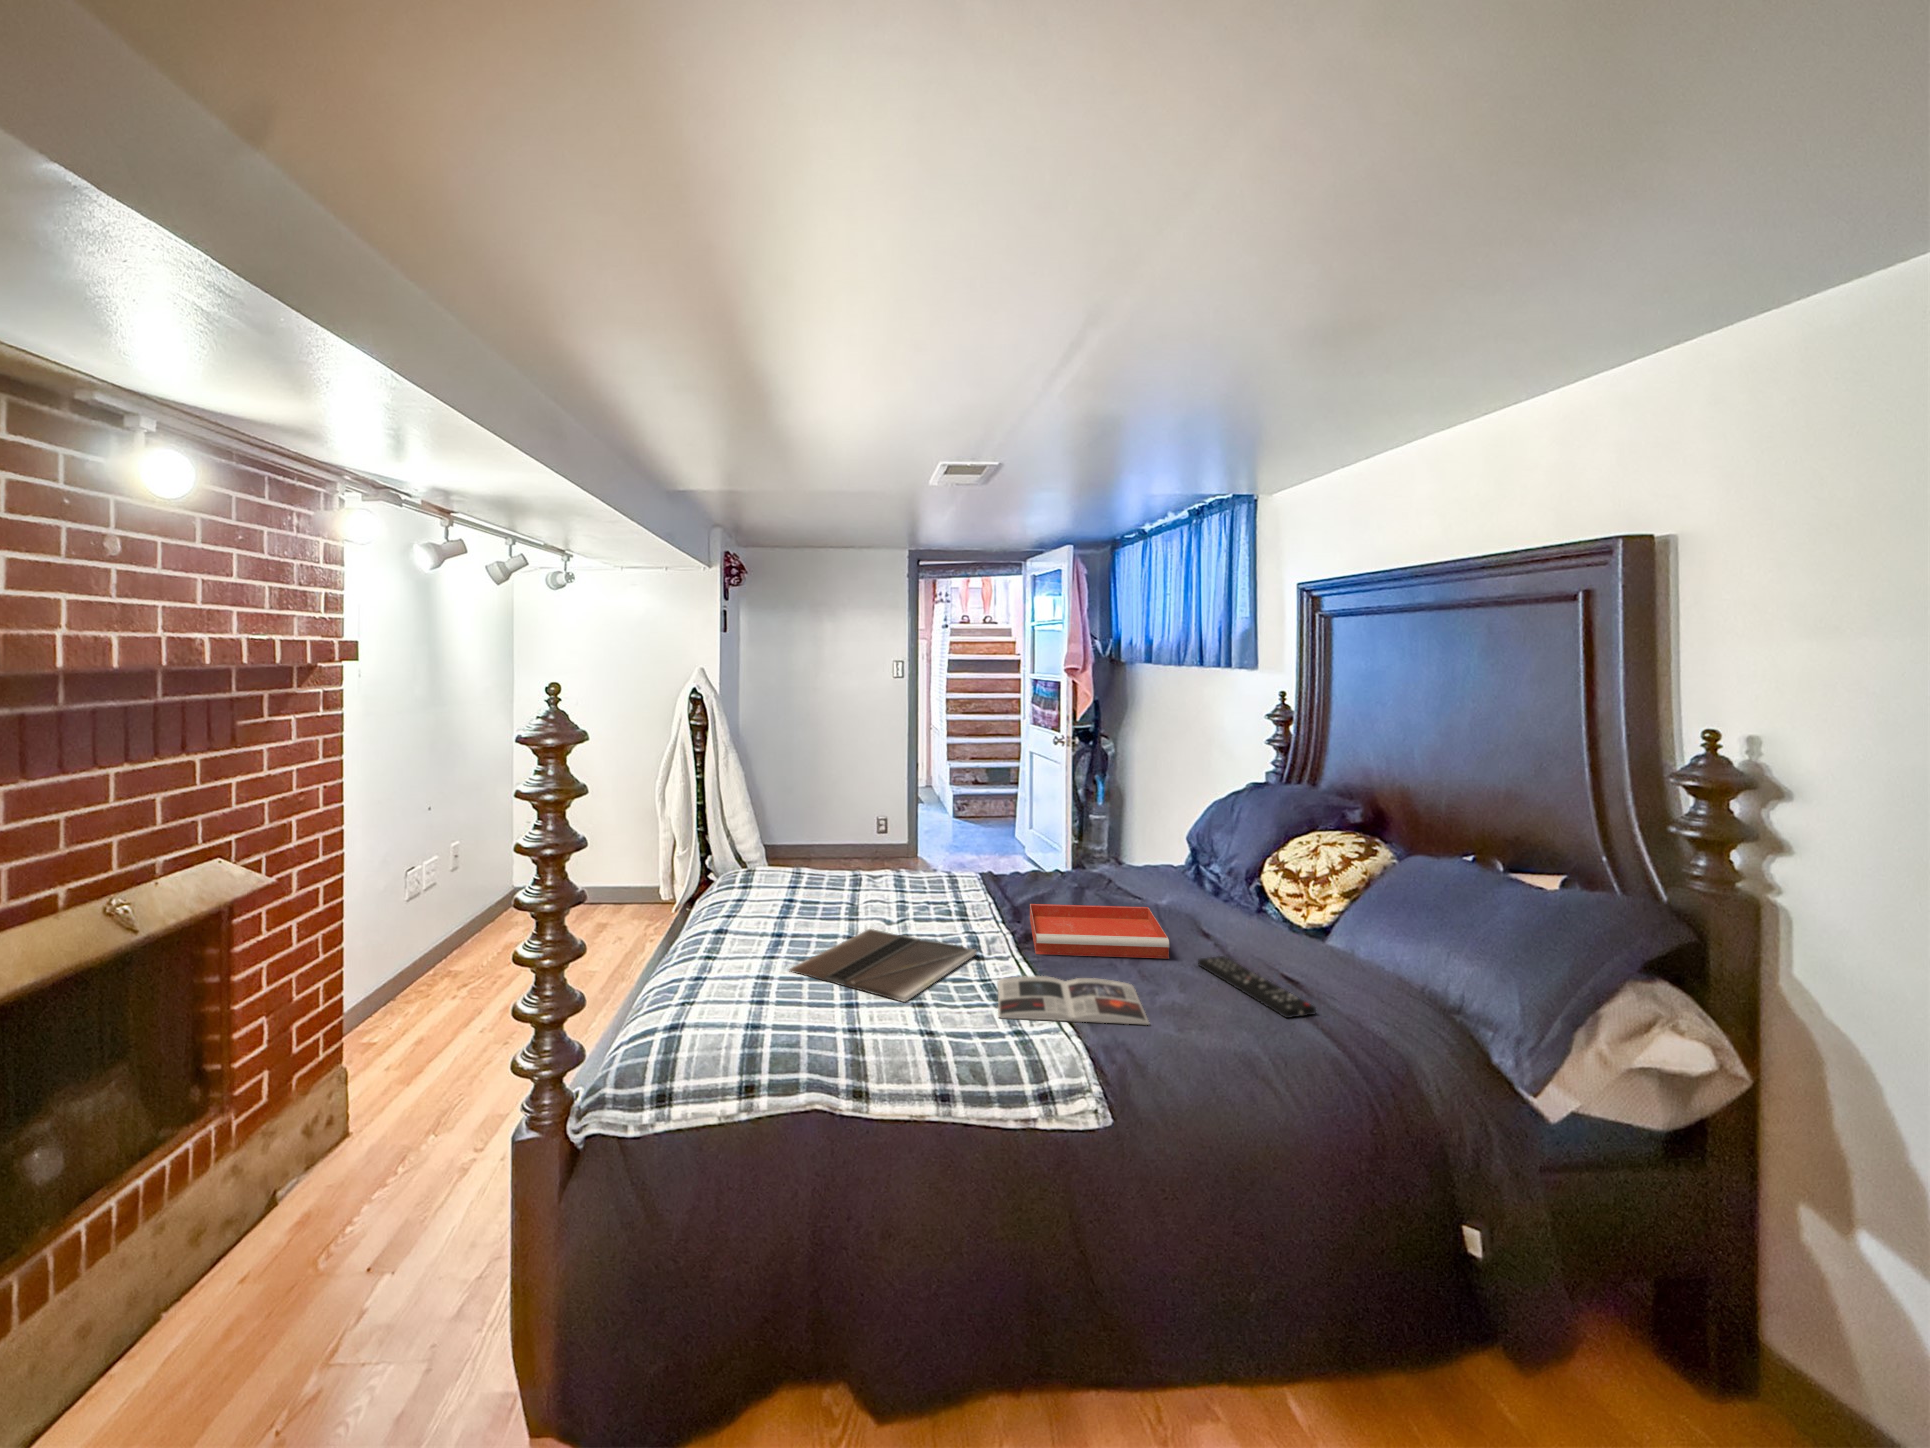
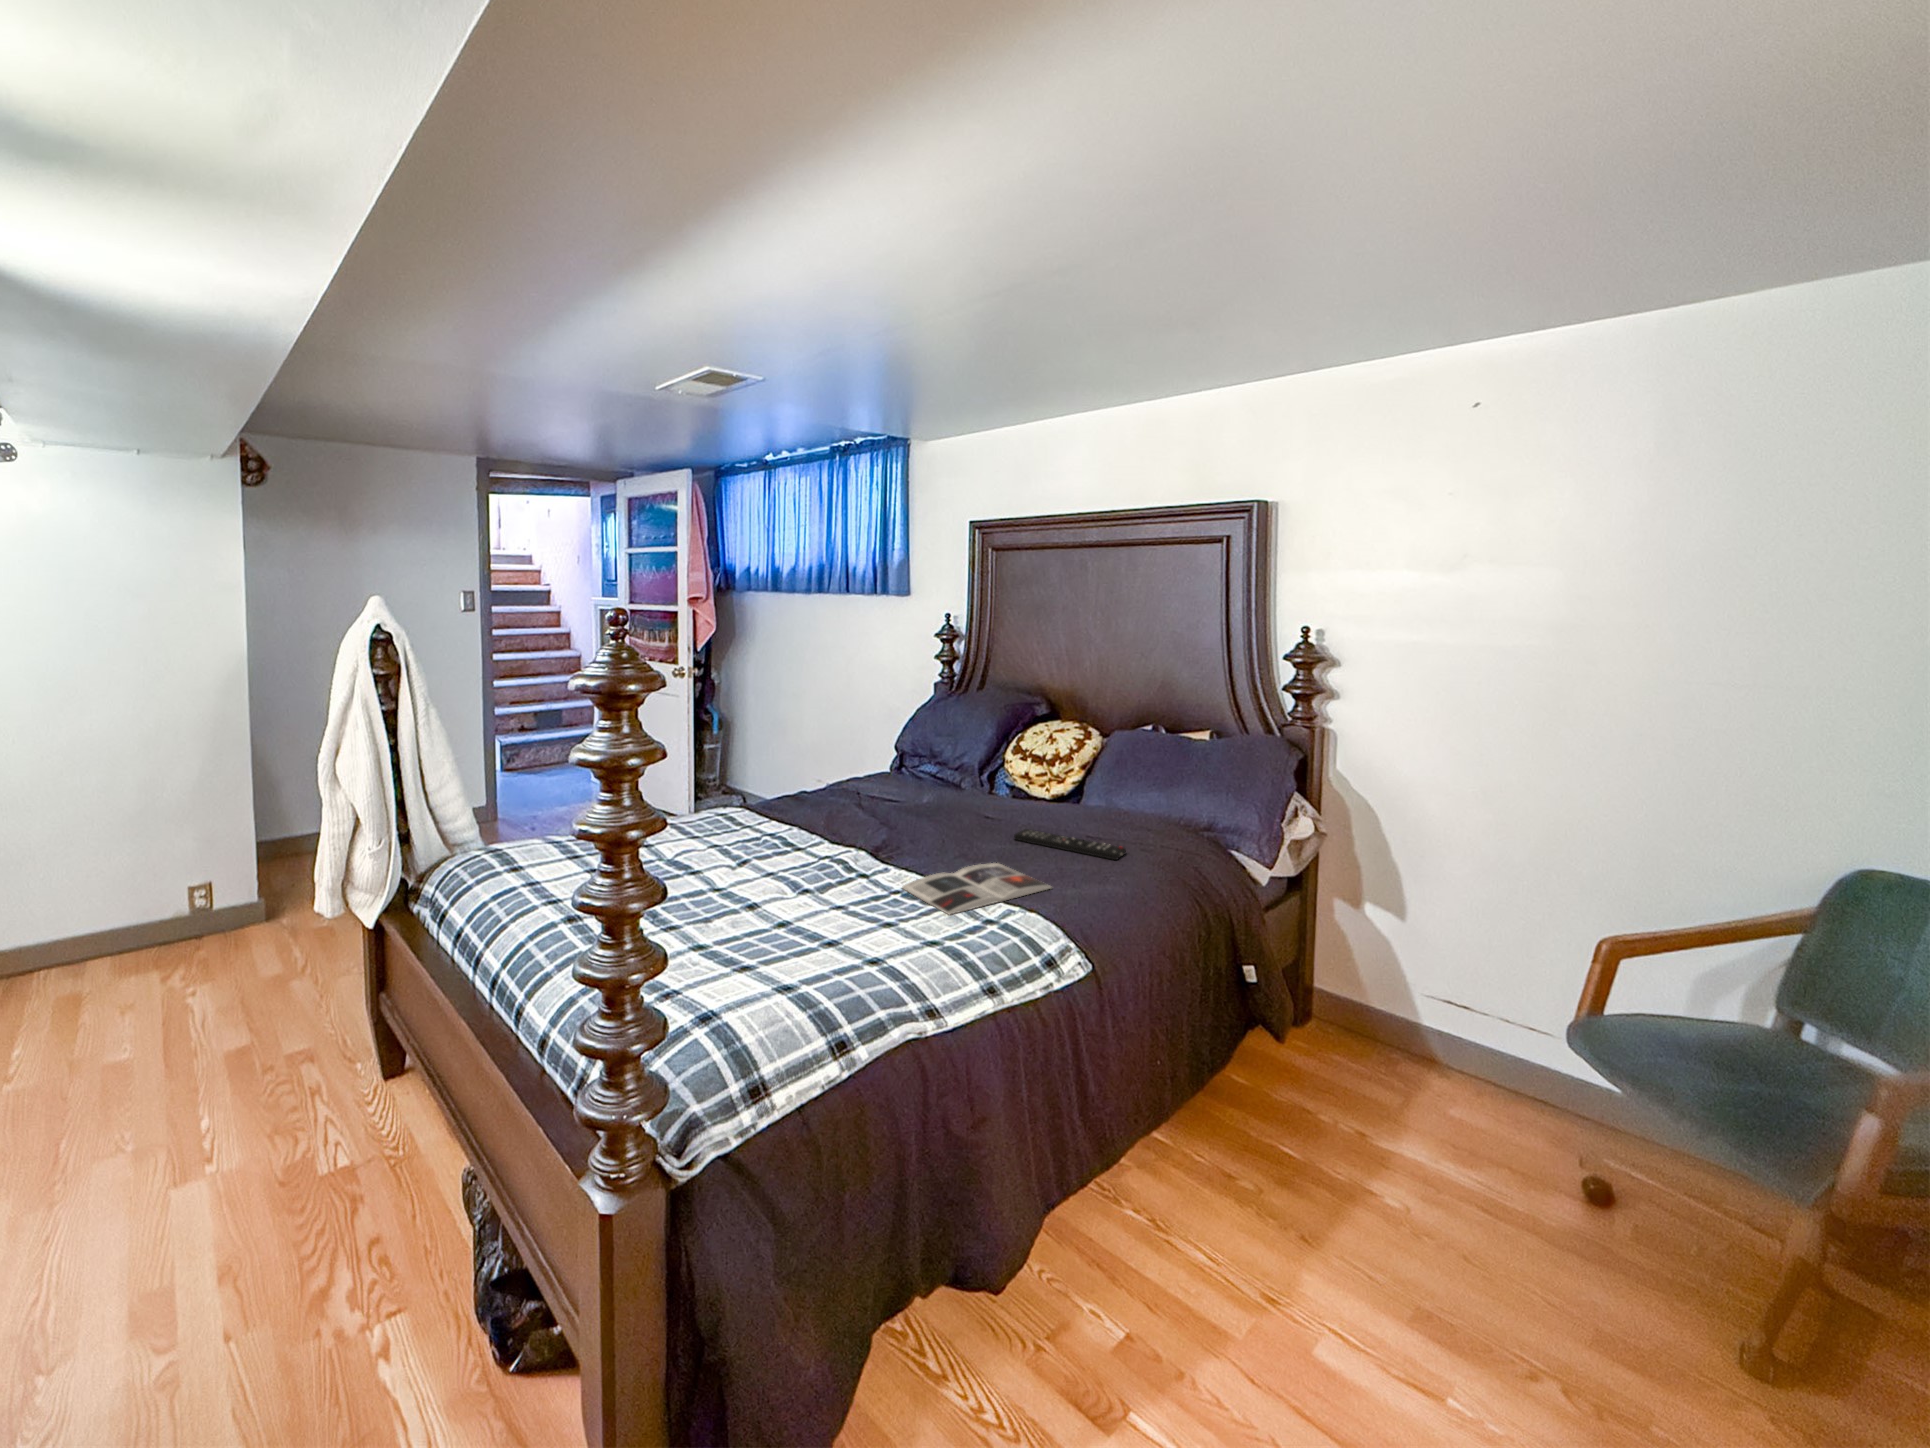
tray: present [1030,904,1170,958] -> none [844,803,992,860]
laptop: present [789,929,977,1002] -> none [696,867,857,933]

